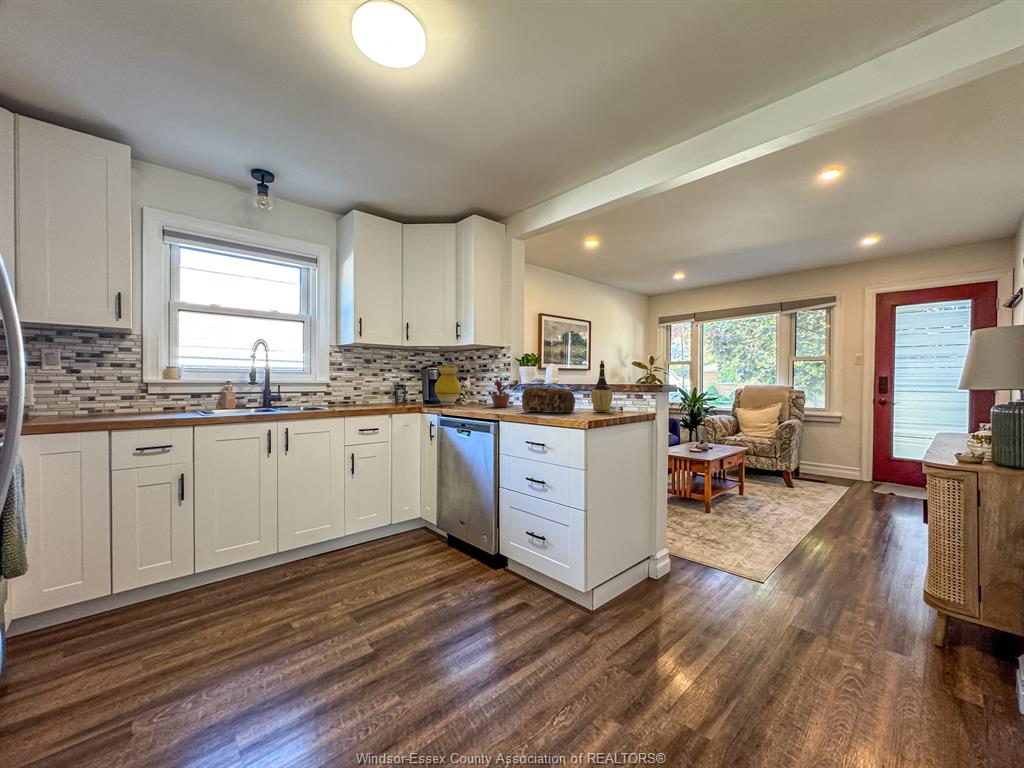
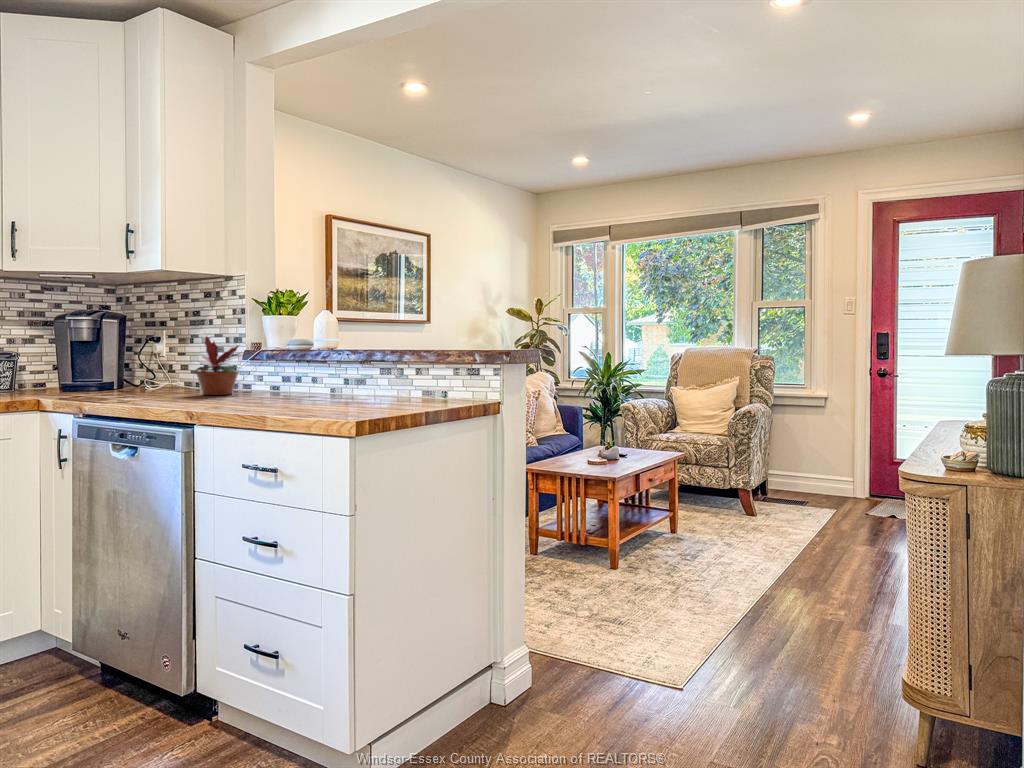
wine bottle: present [591,361,612,412] -> none [385,301,425,401]
vase: present [435,366,461,405] -> none [76,311,136,394]
bread loaf: present [522,387,575,413] -> none [243,354,352,405]

